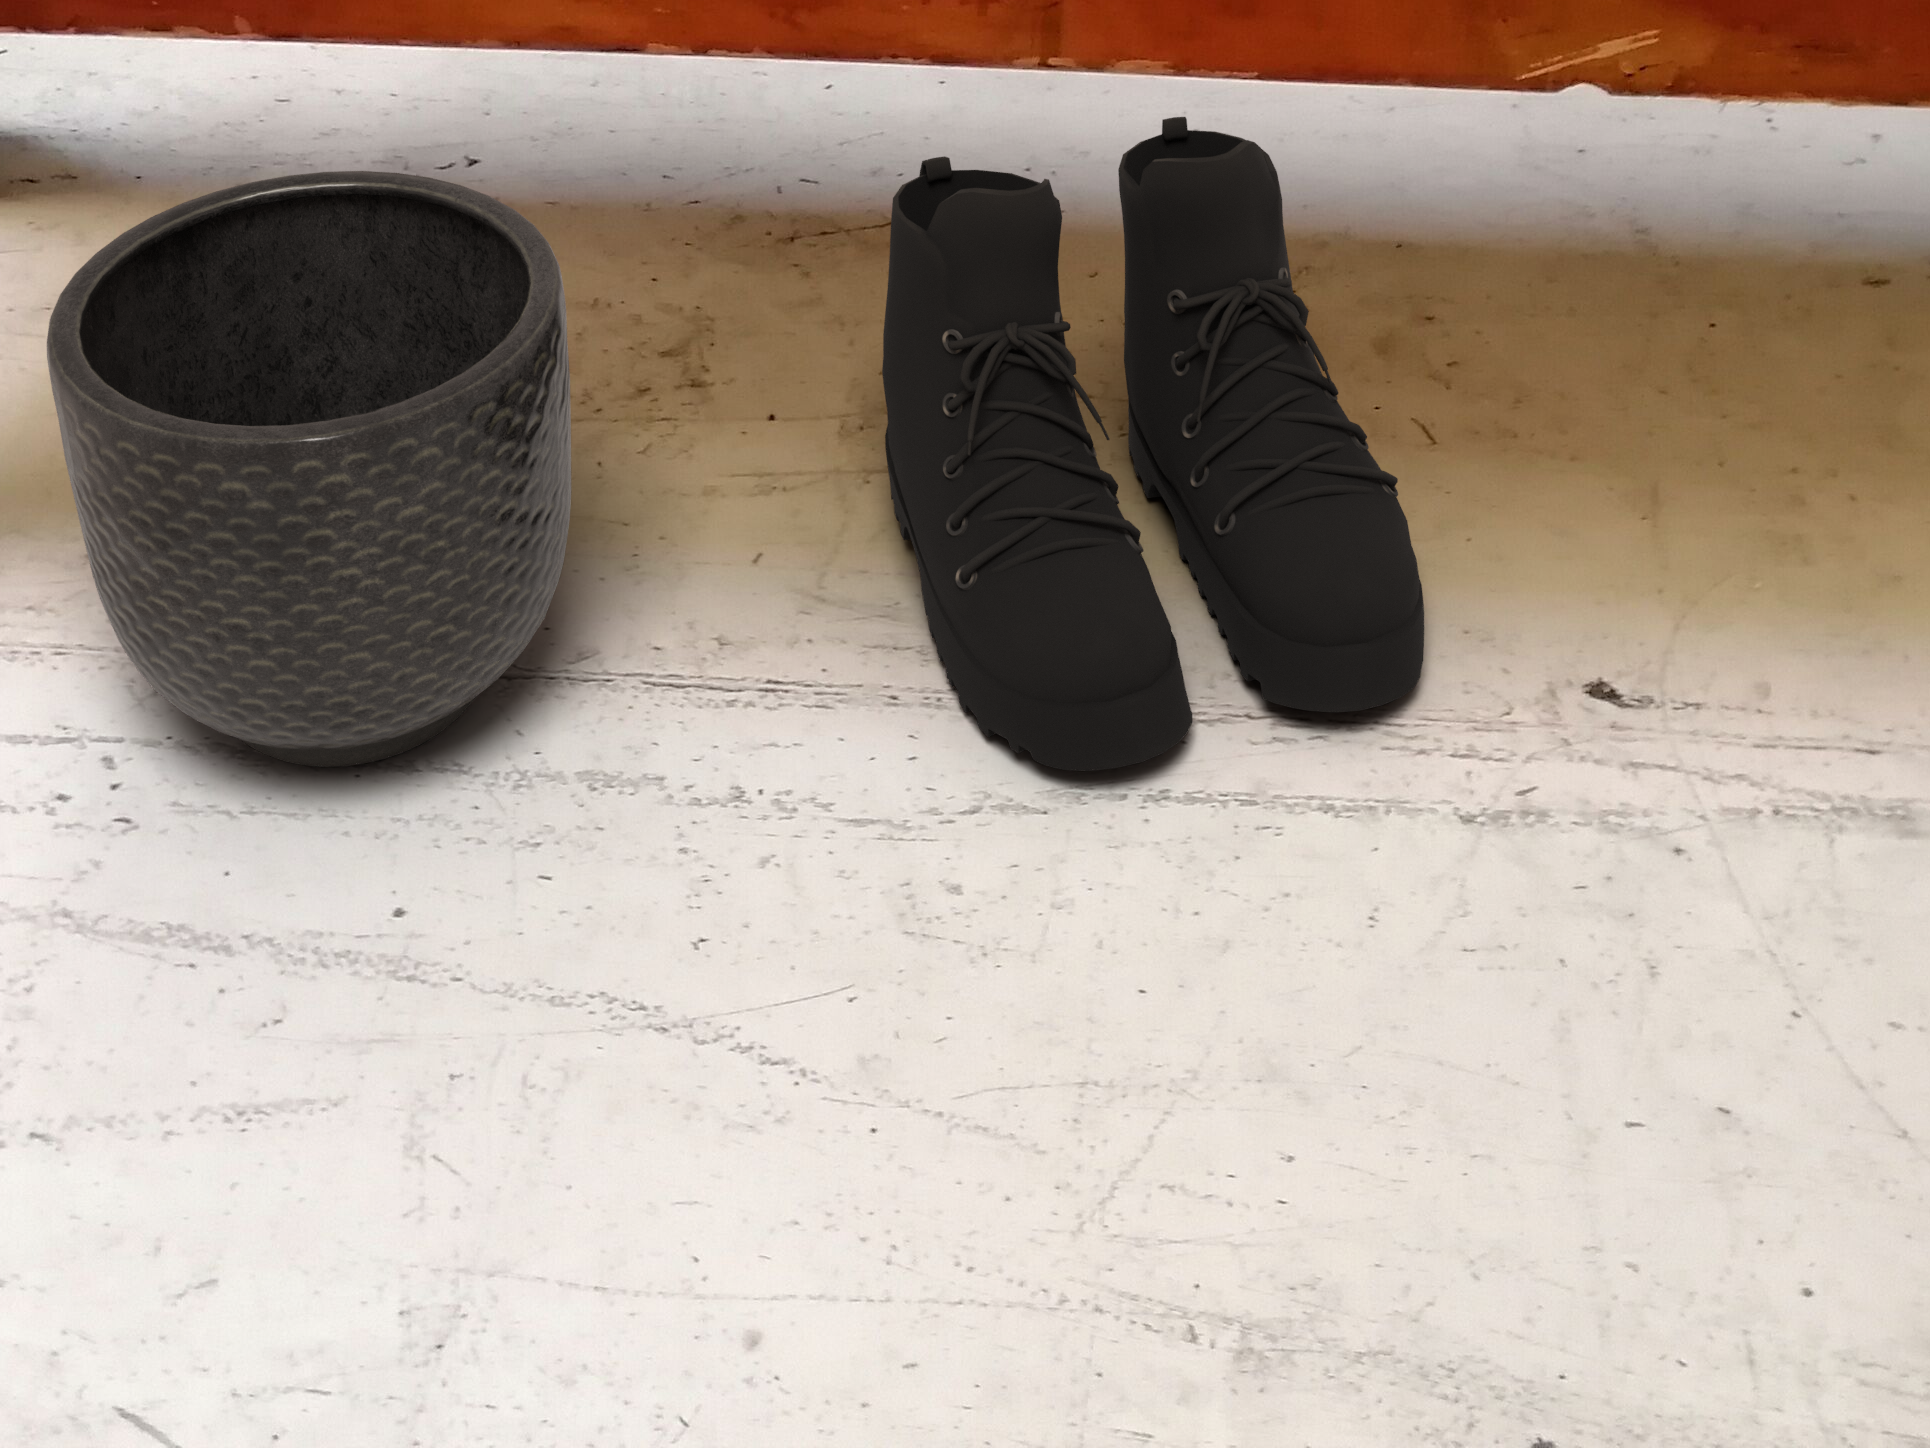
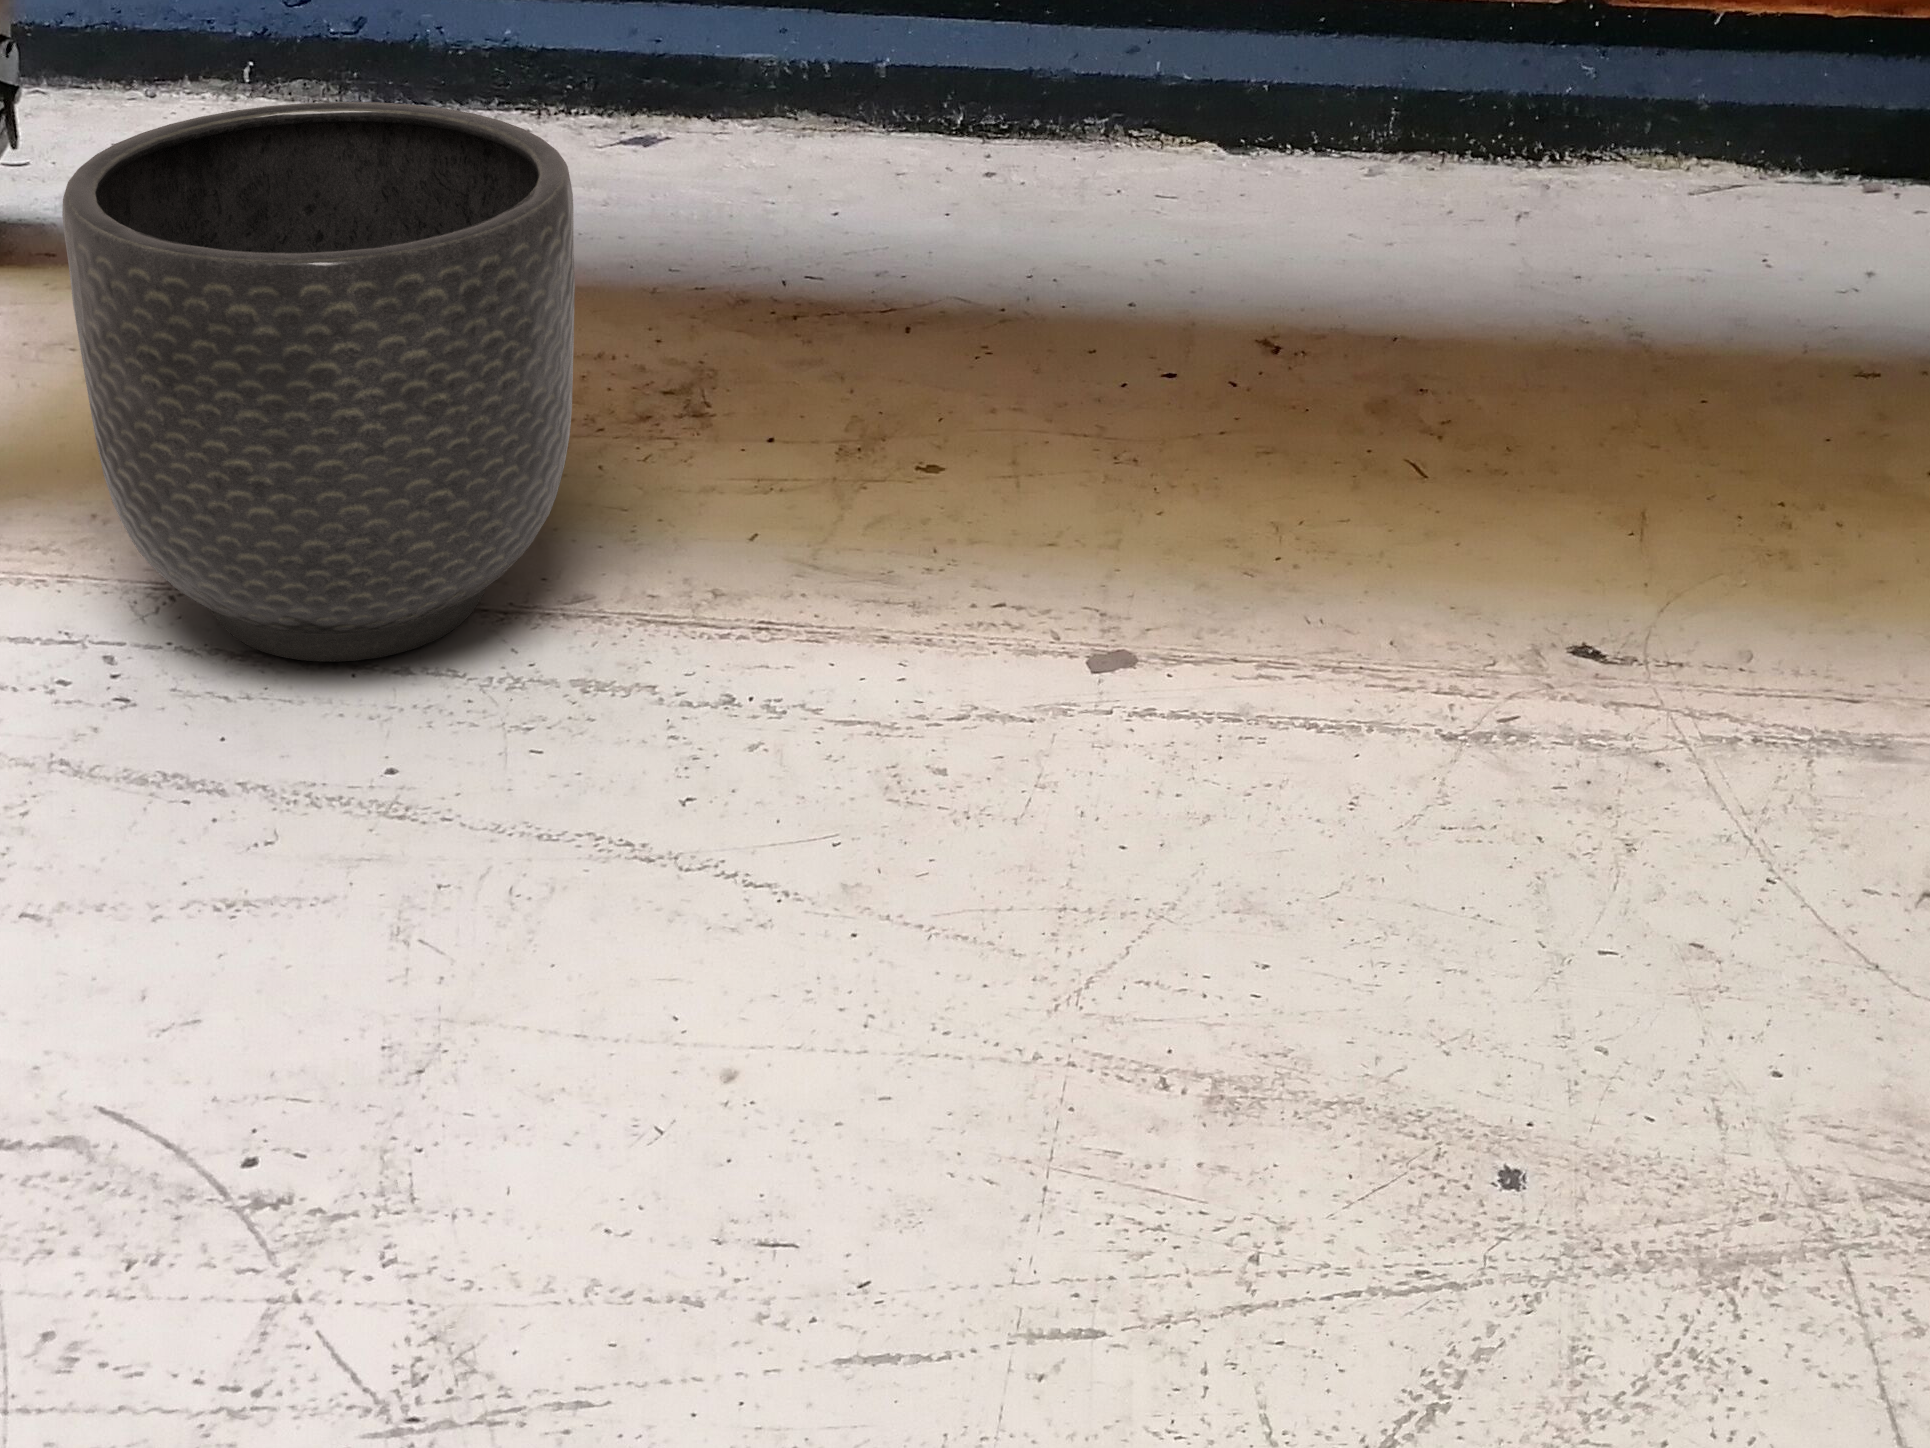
boots: present [882,117,1424,771] -> none [881,115,1410,678]

